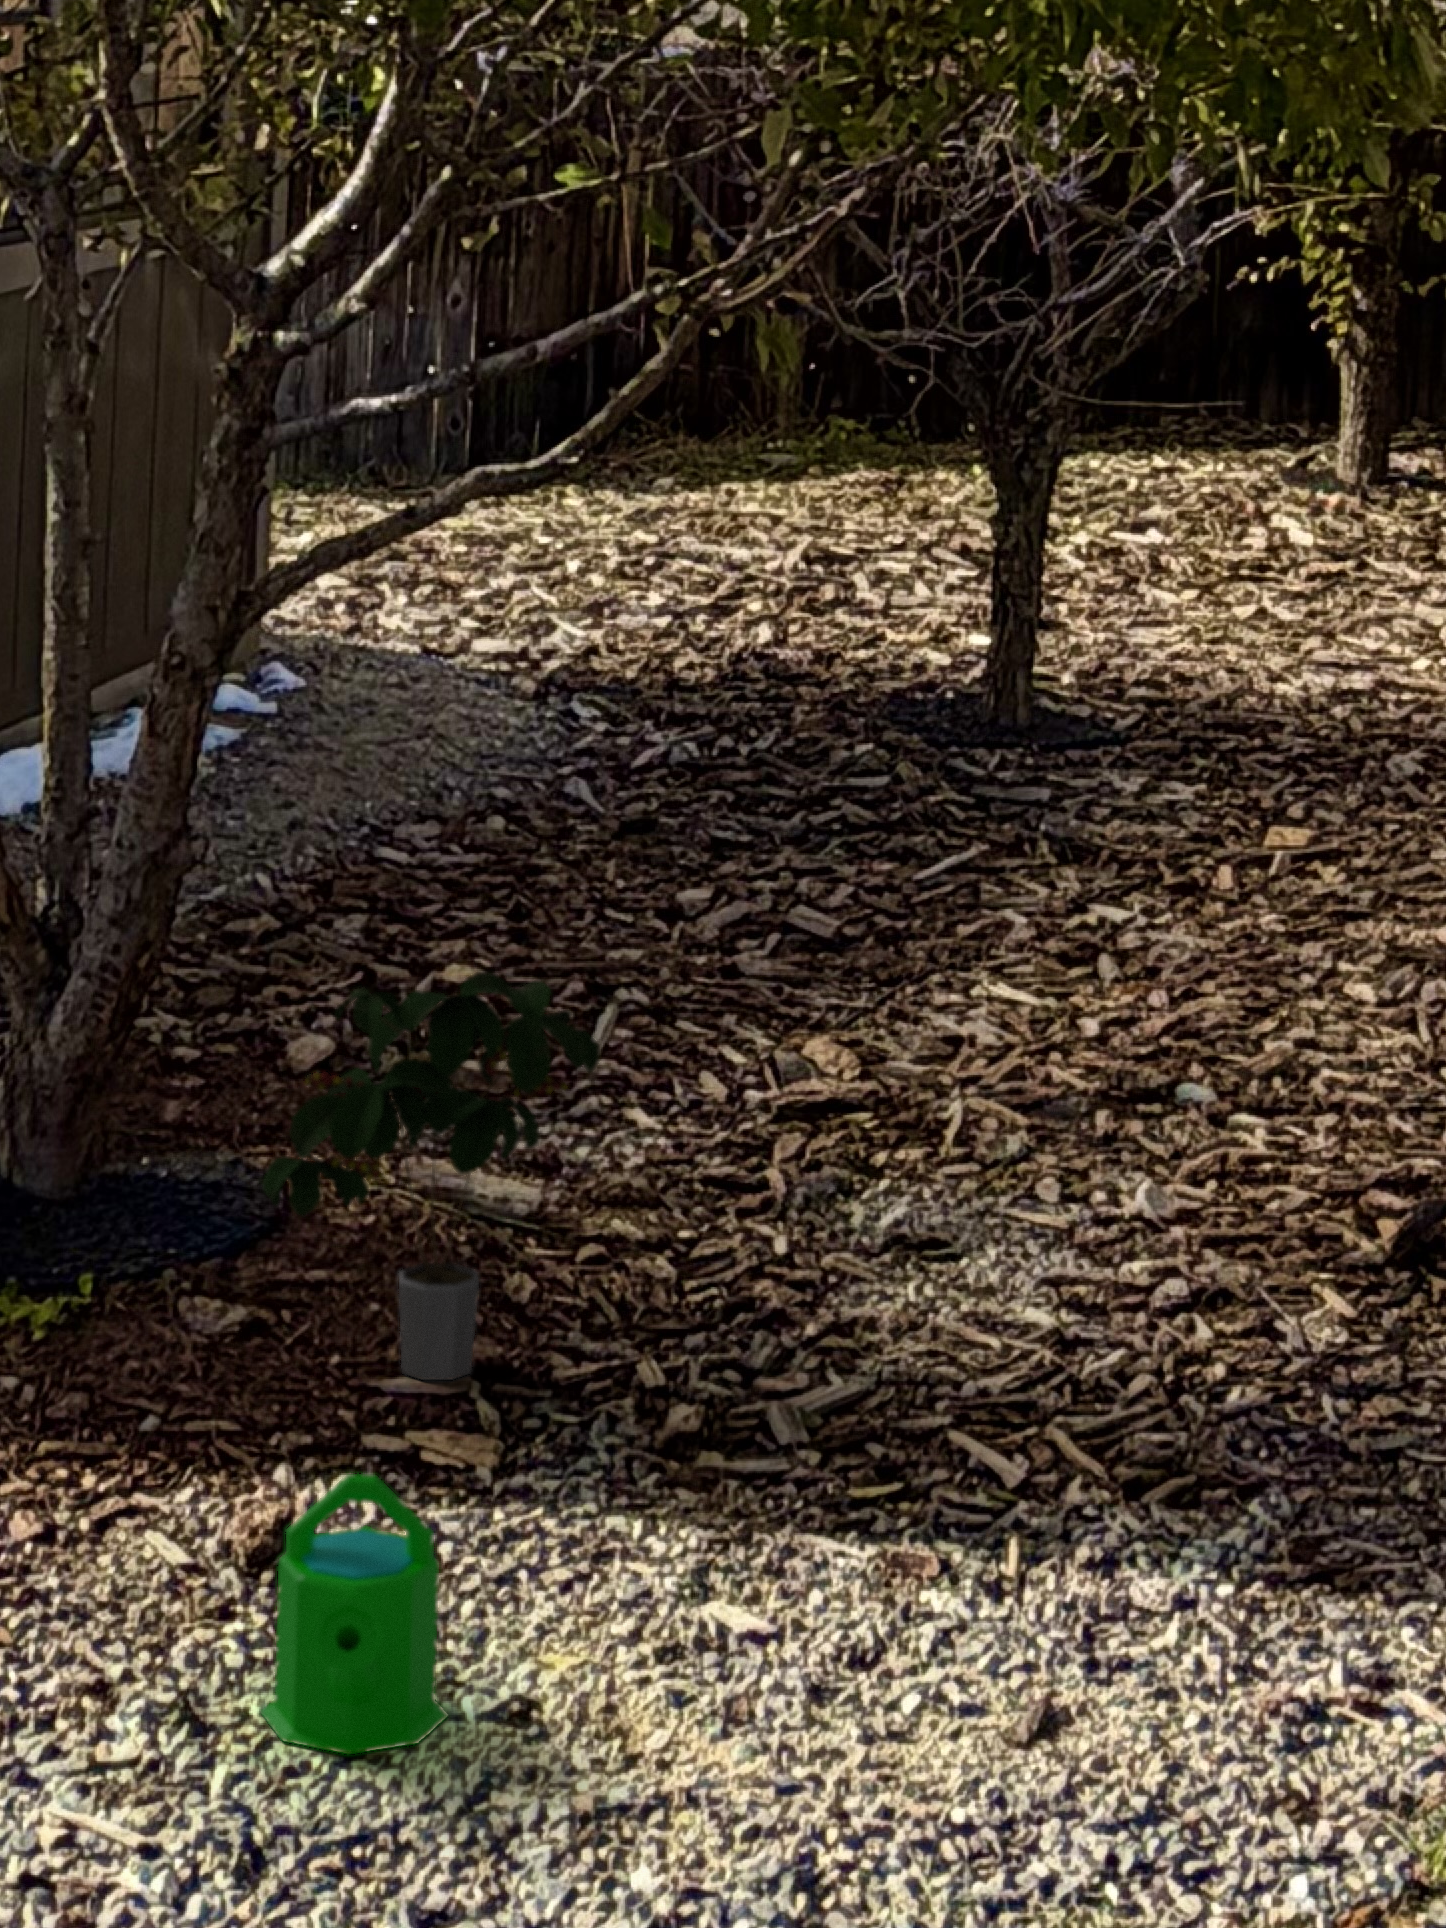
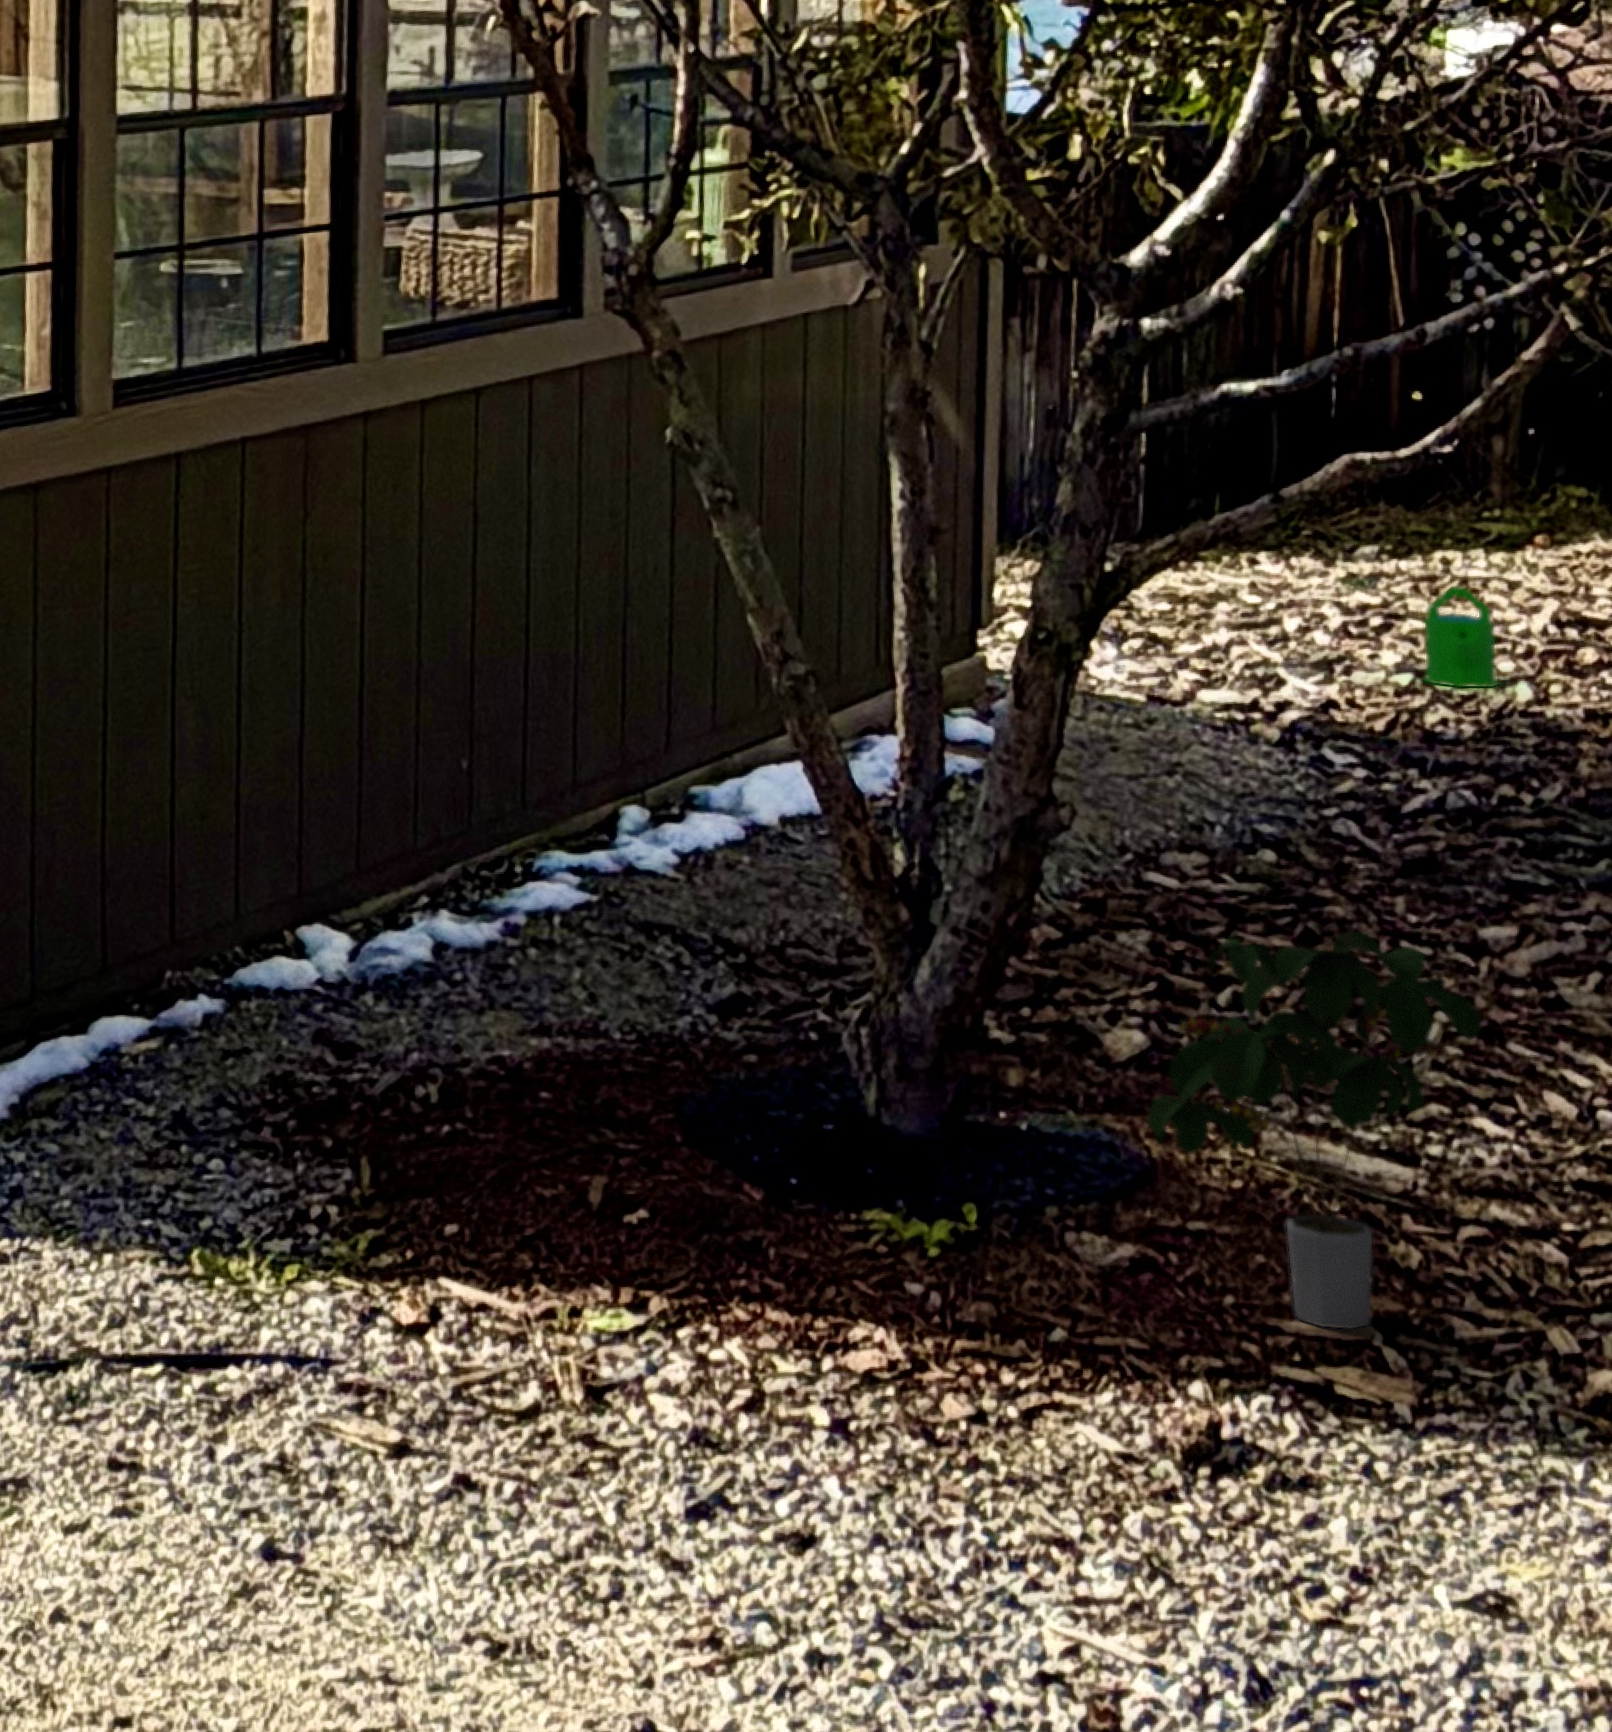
watering can: present [261,1474,448,1755] -> present [1425,586,1498,687]

